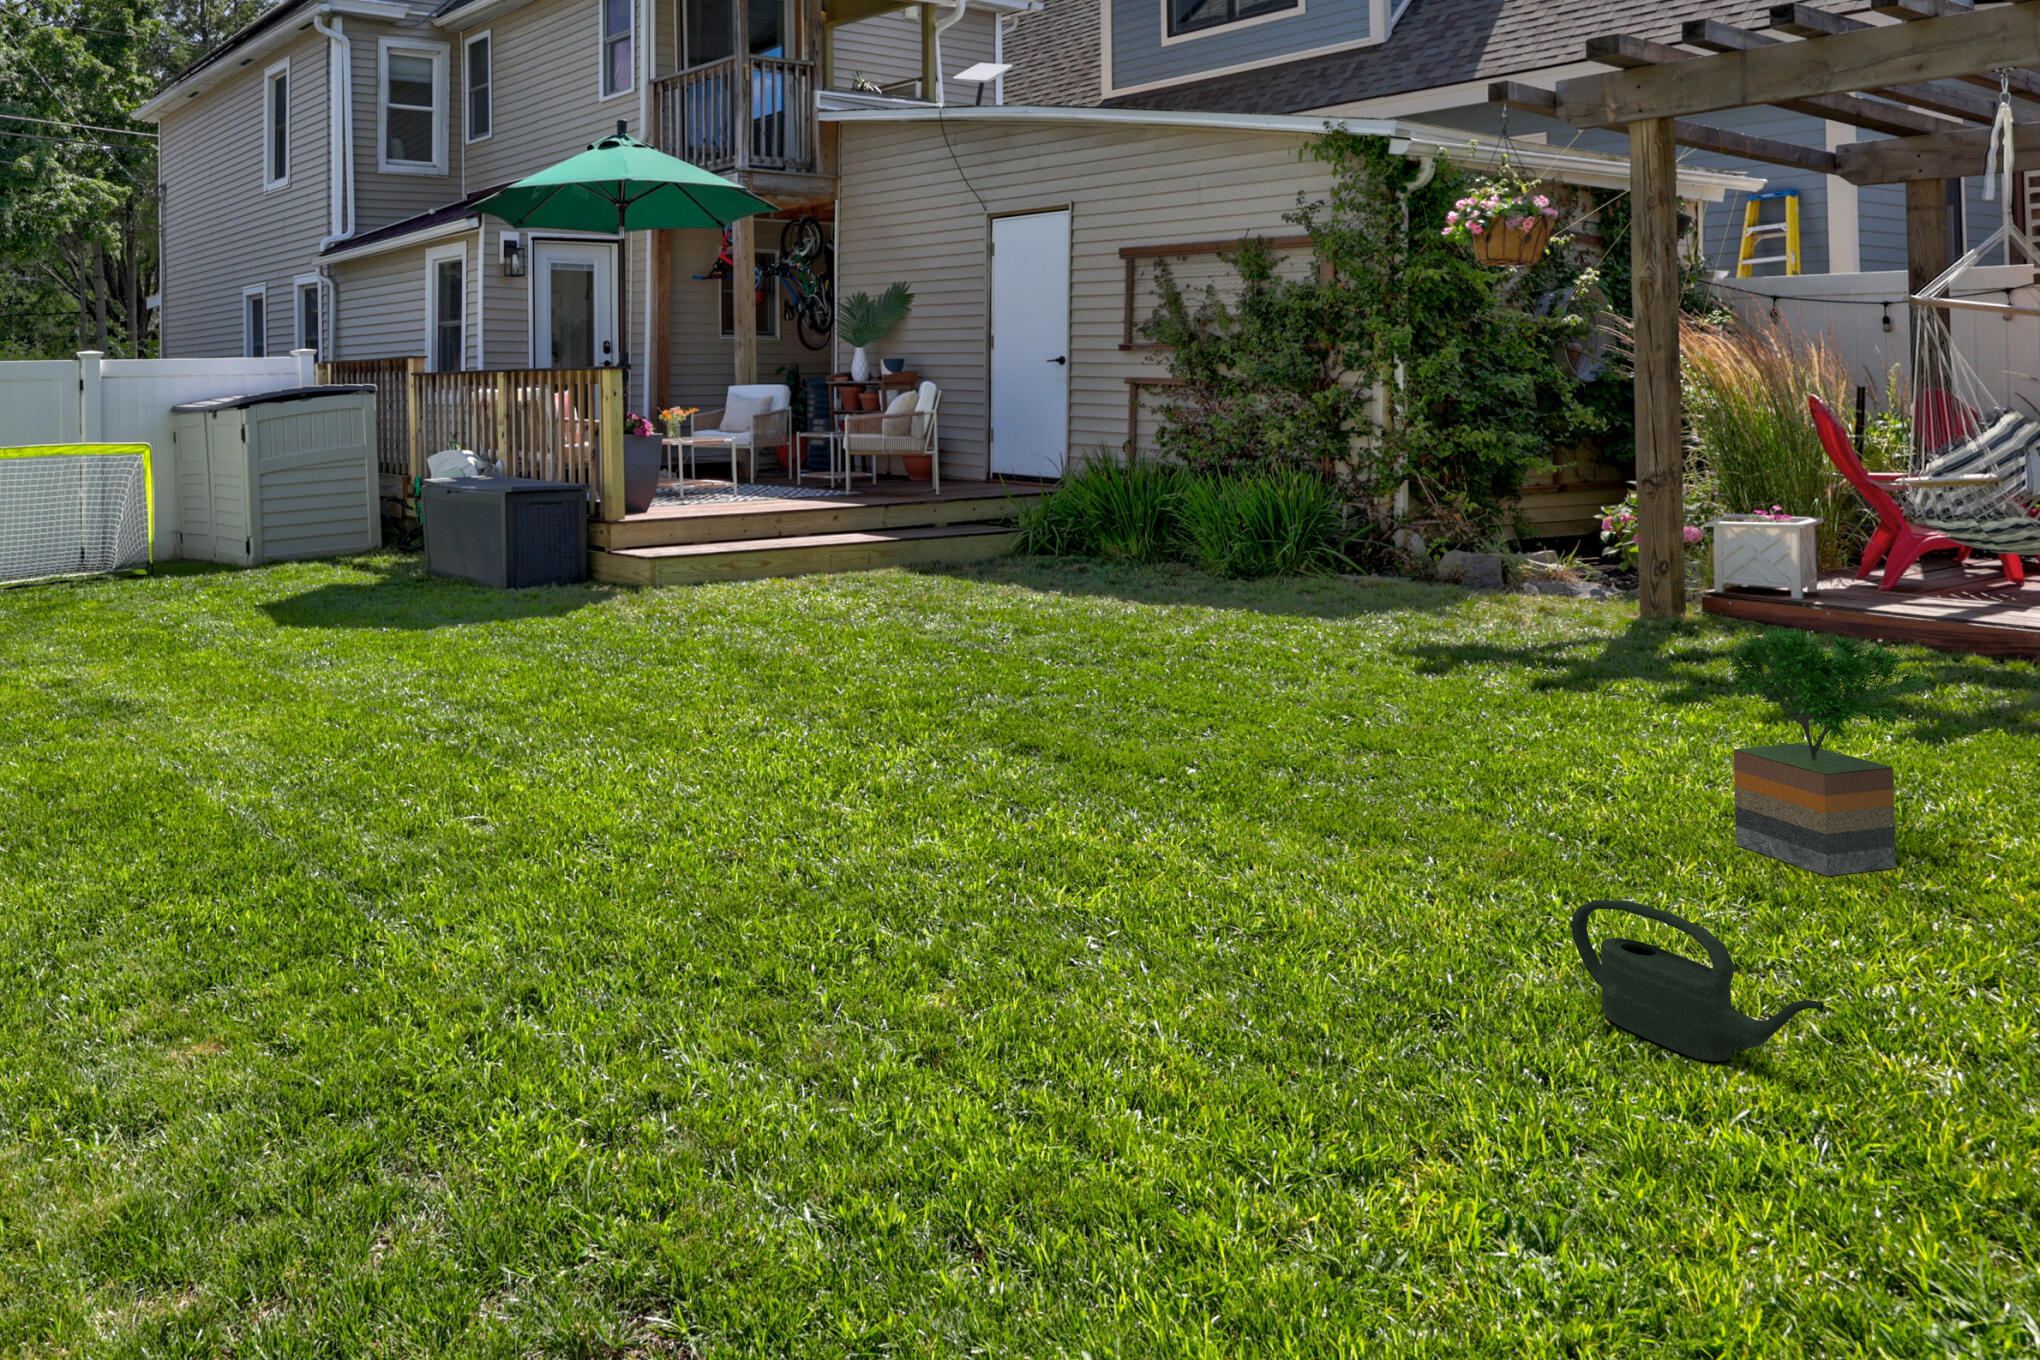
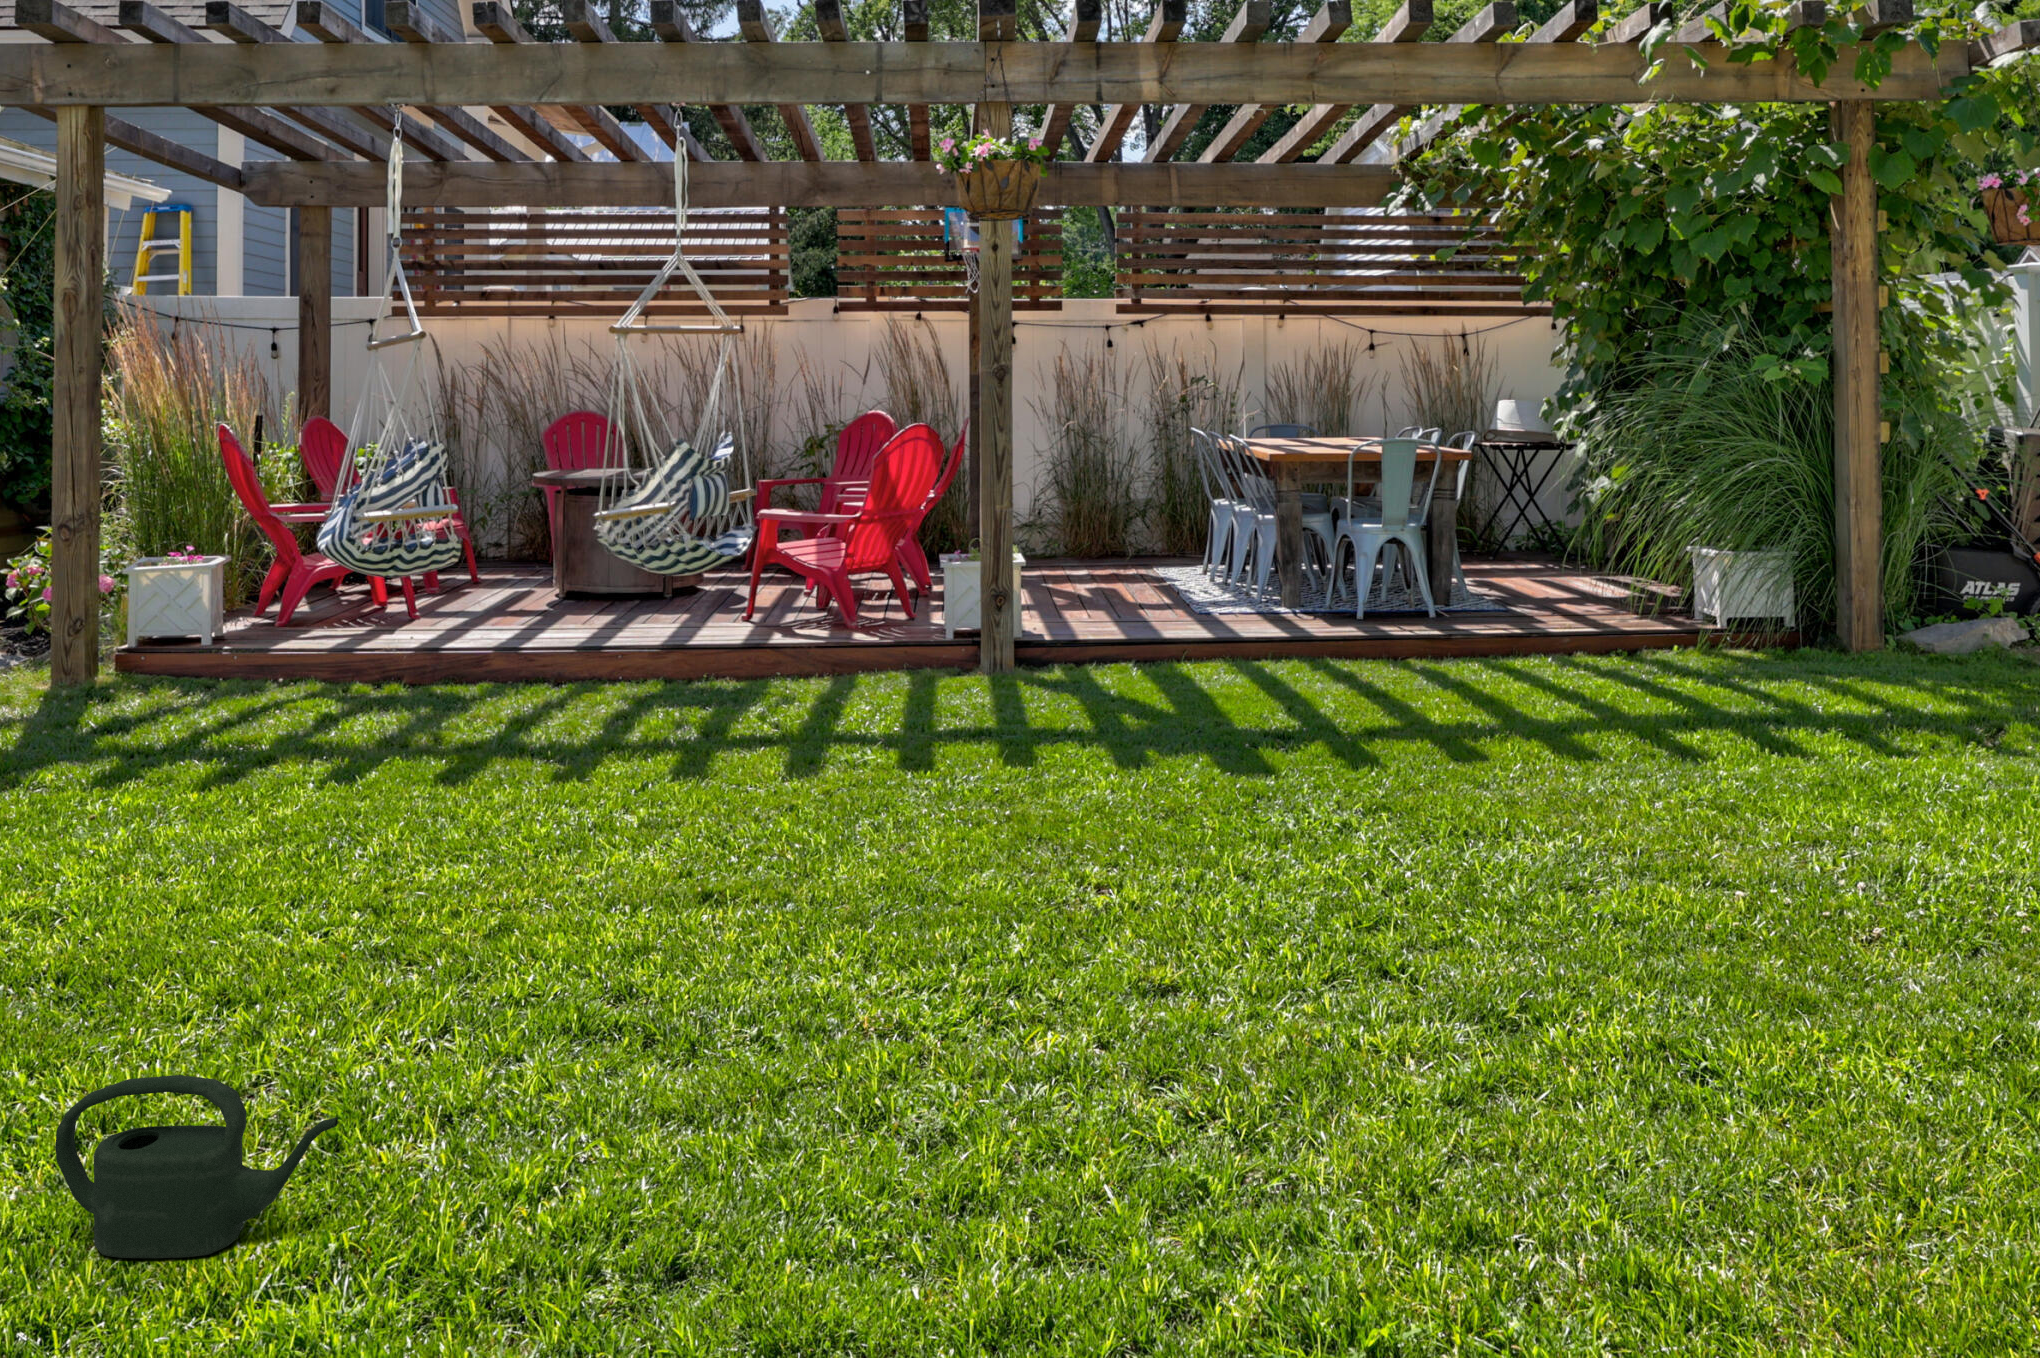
potted tree: present [1726,628,1929,876] -> none [189,671,369,944]

